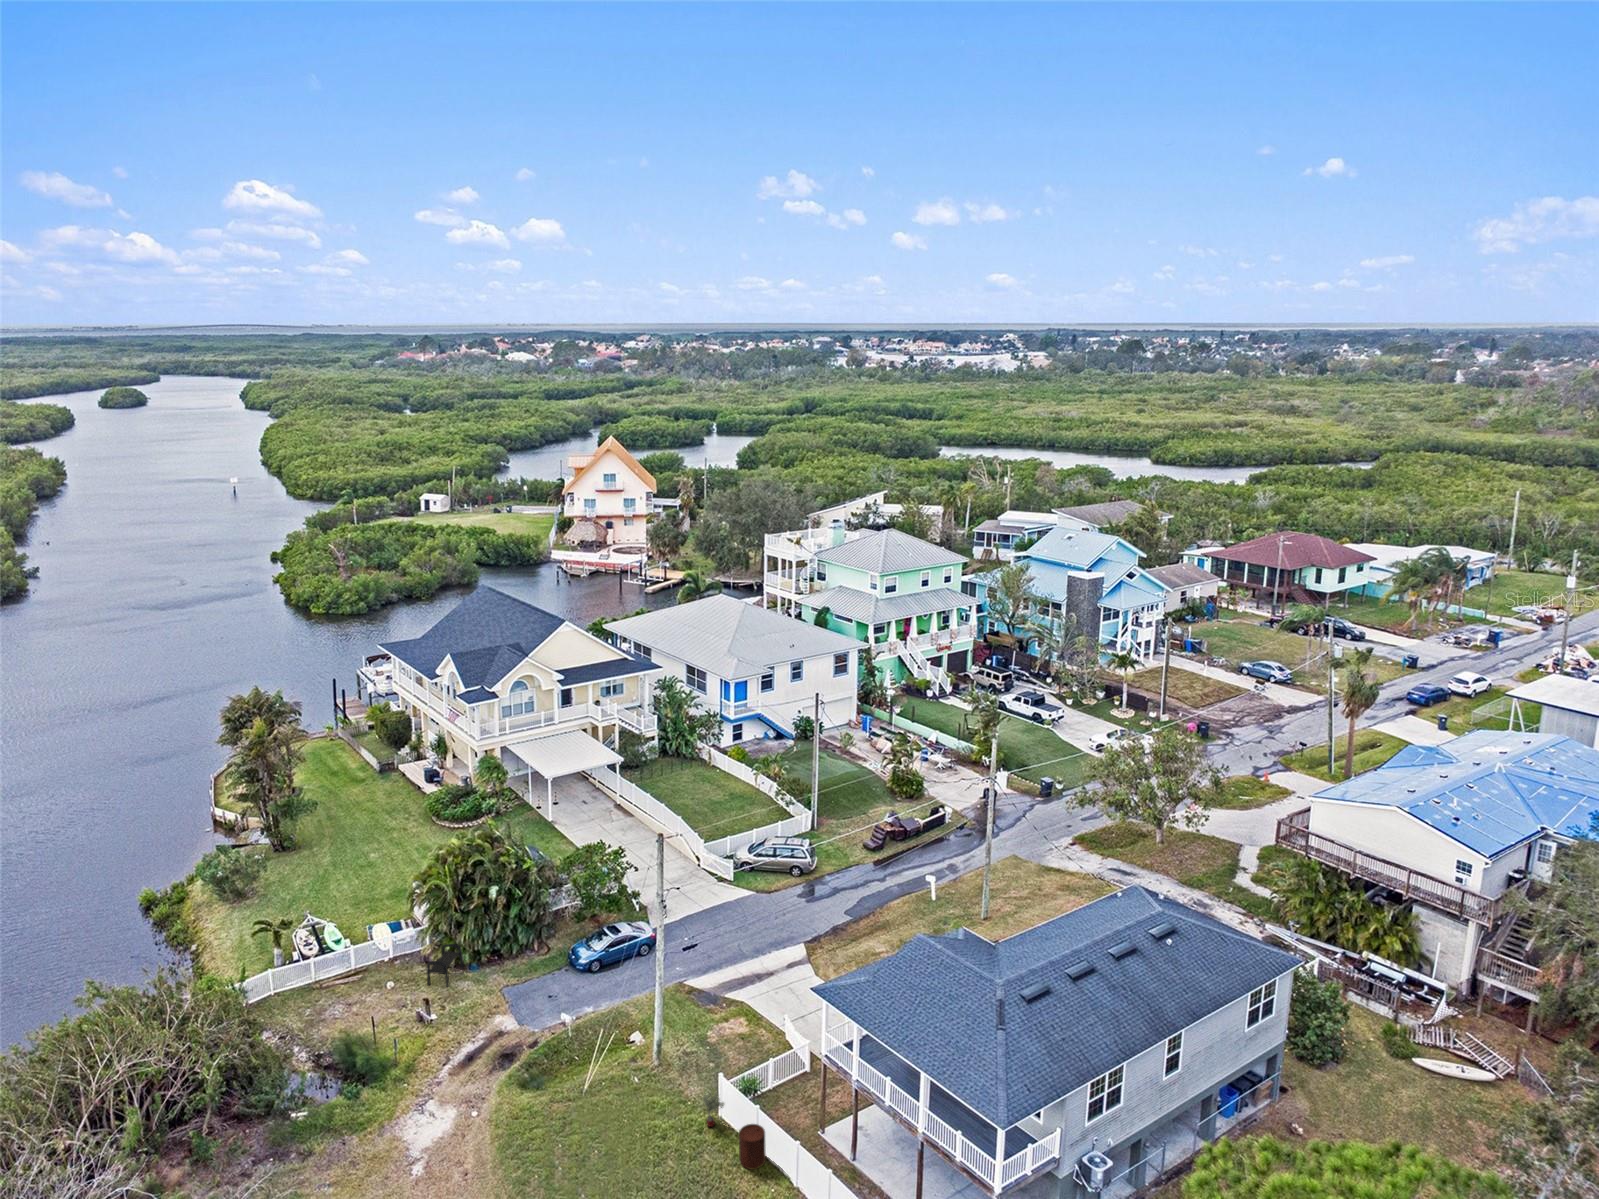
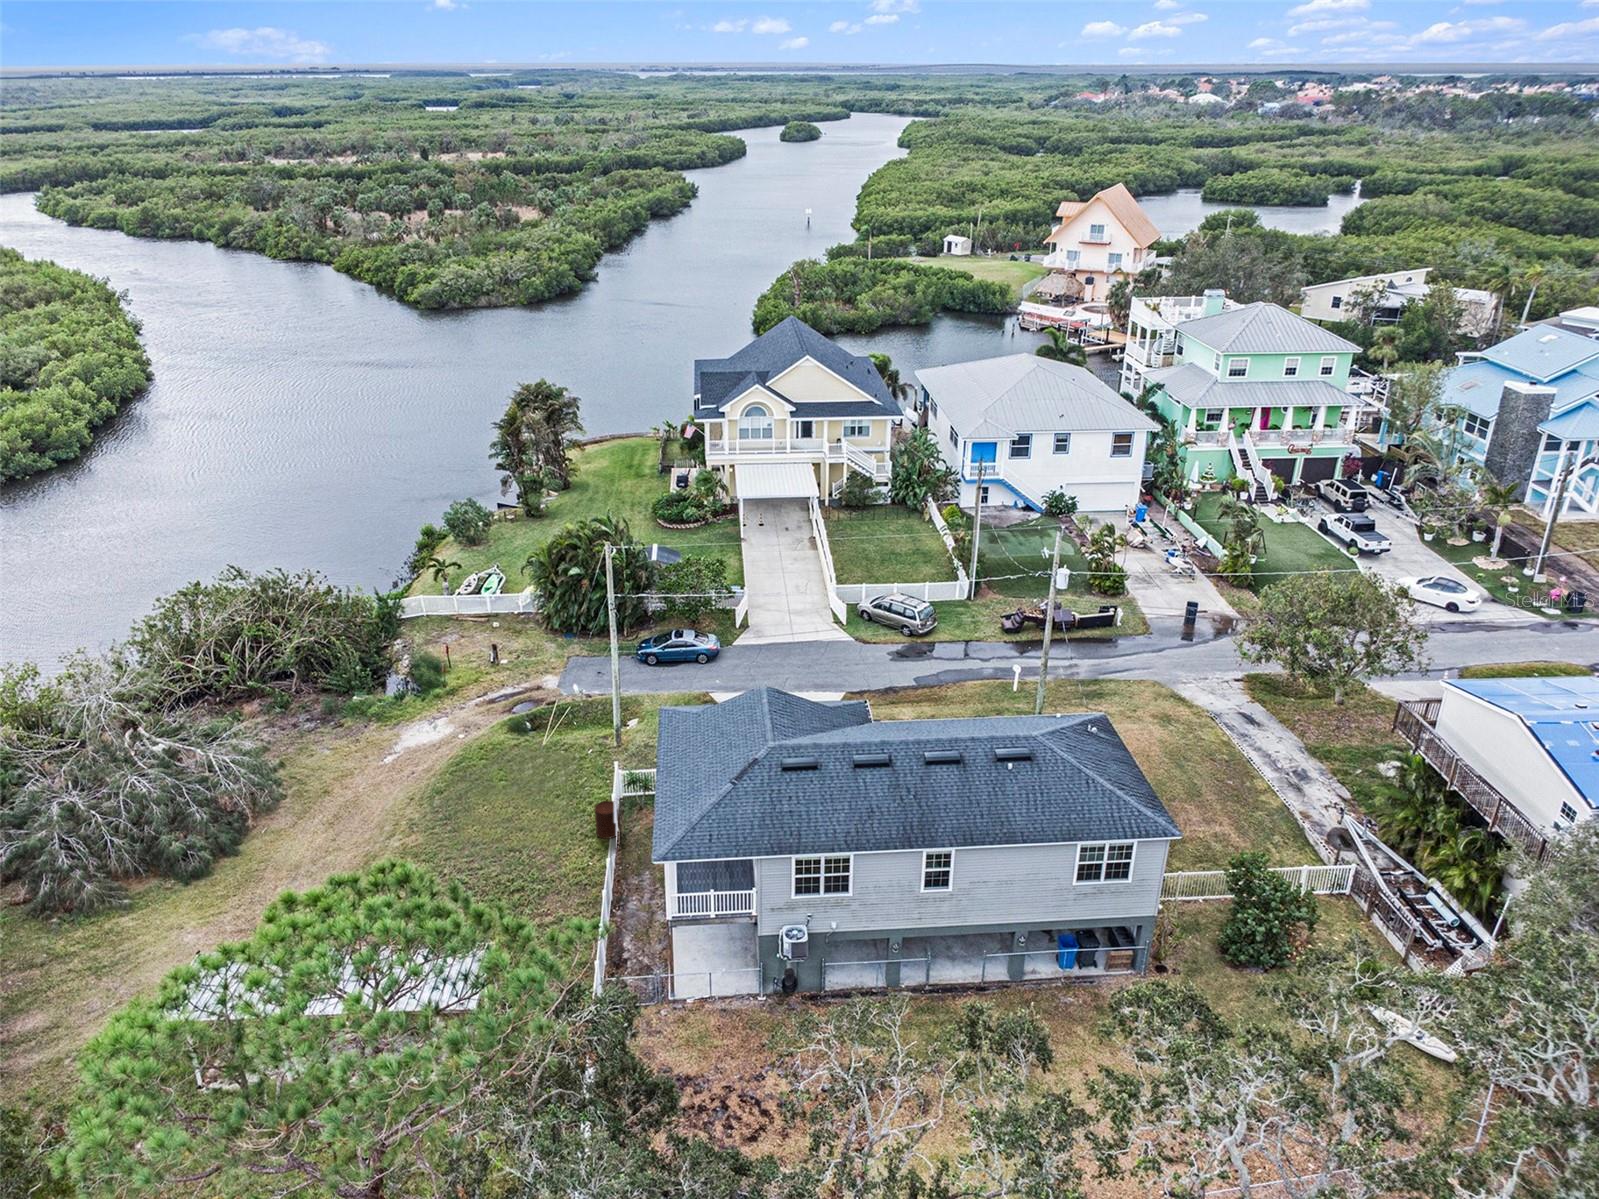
bench: present [427,944,464,987] -> none [524,611,562,645]
potted tree: present [703,1091,724,1127] -> none [598,766,618,799]

